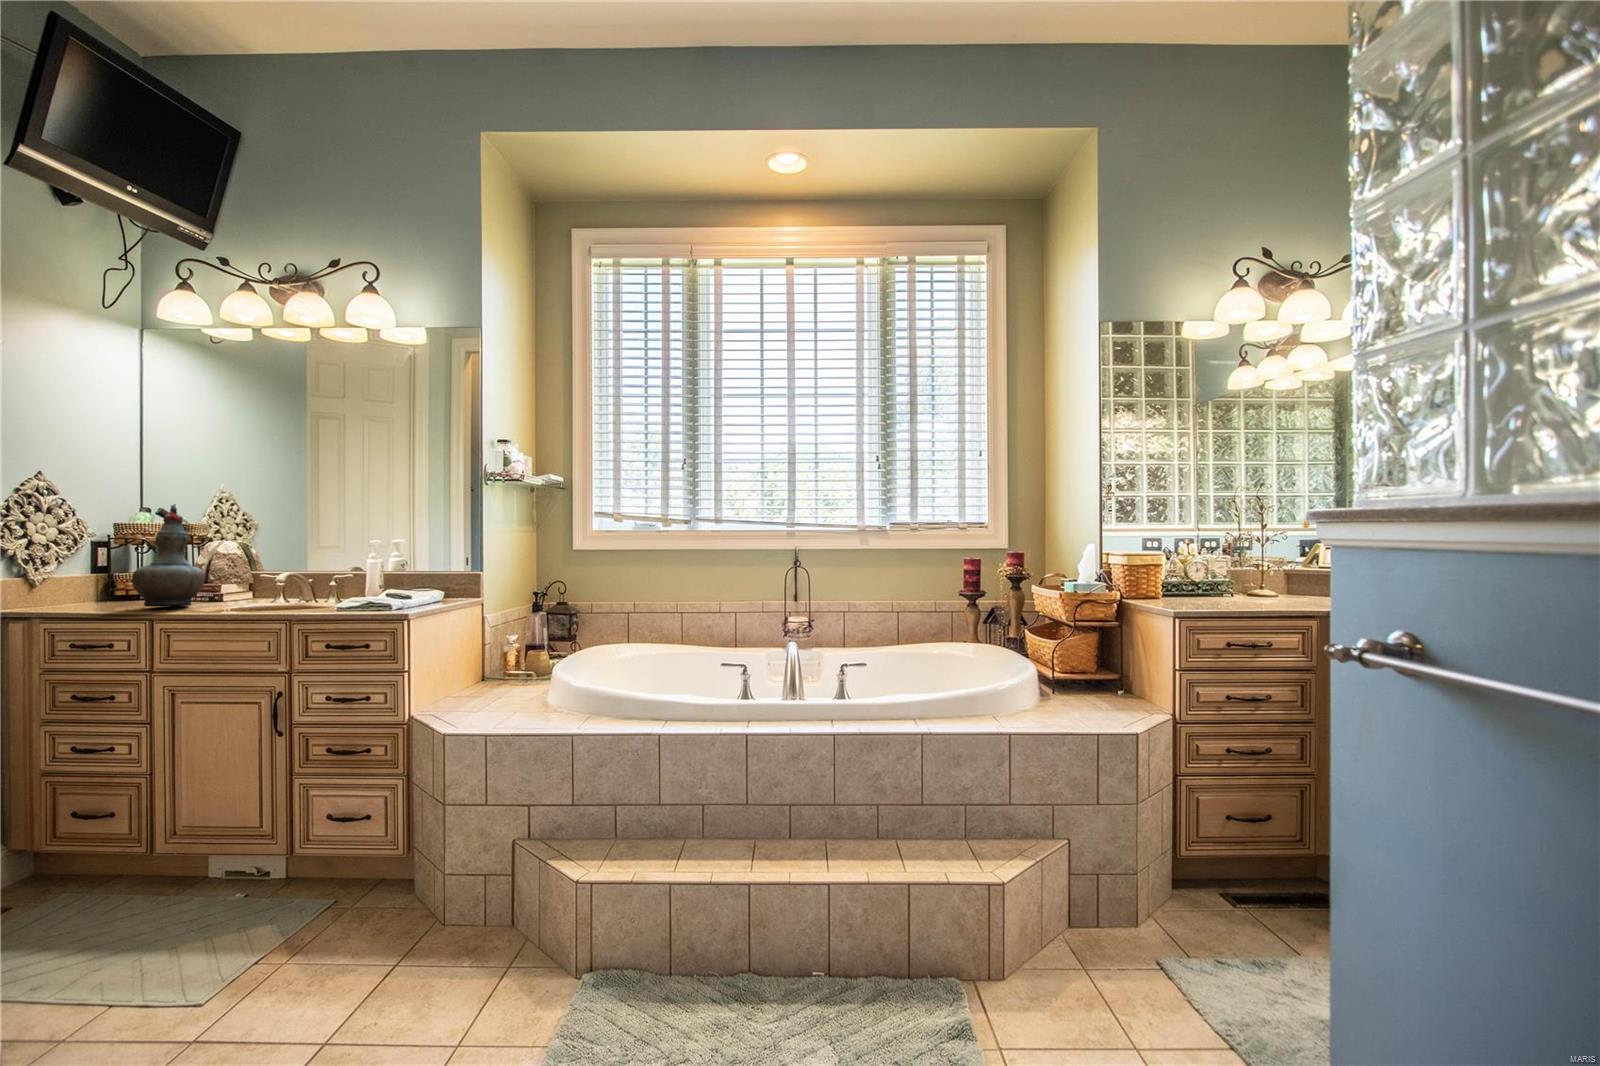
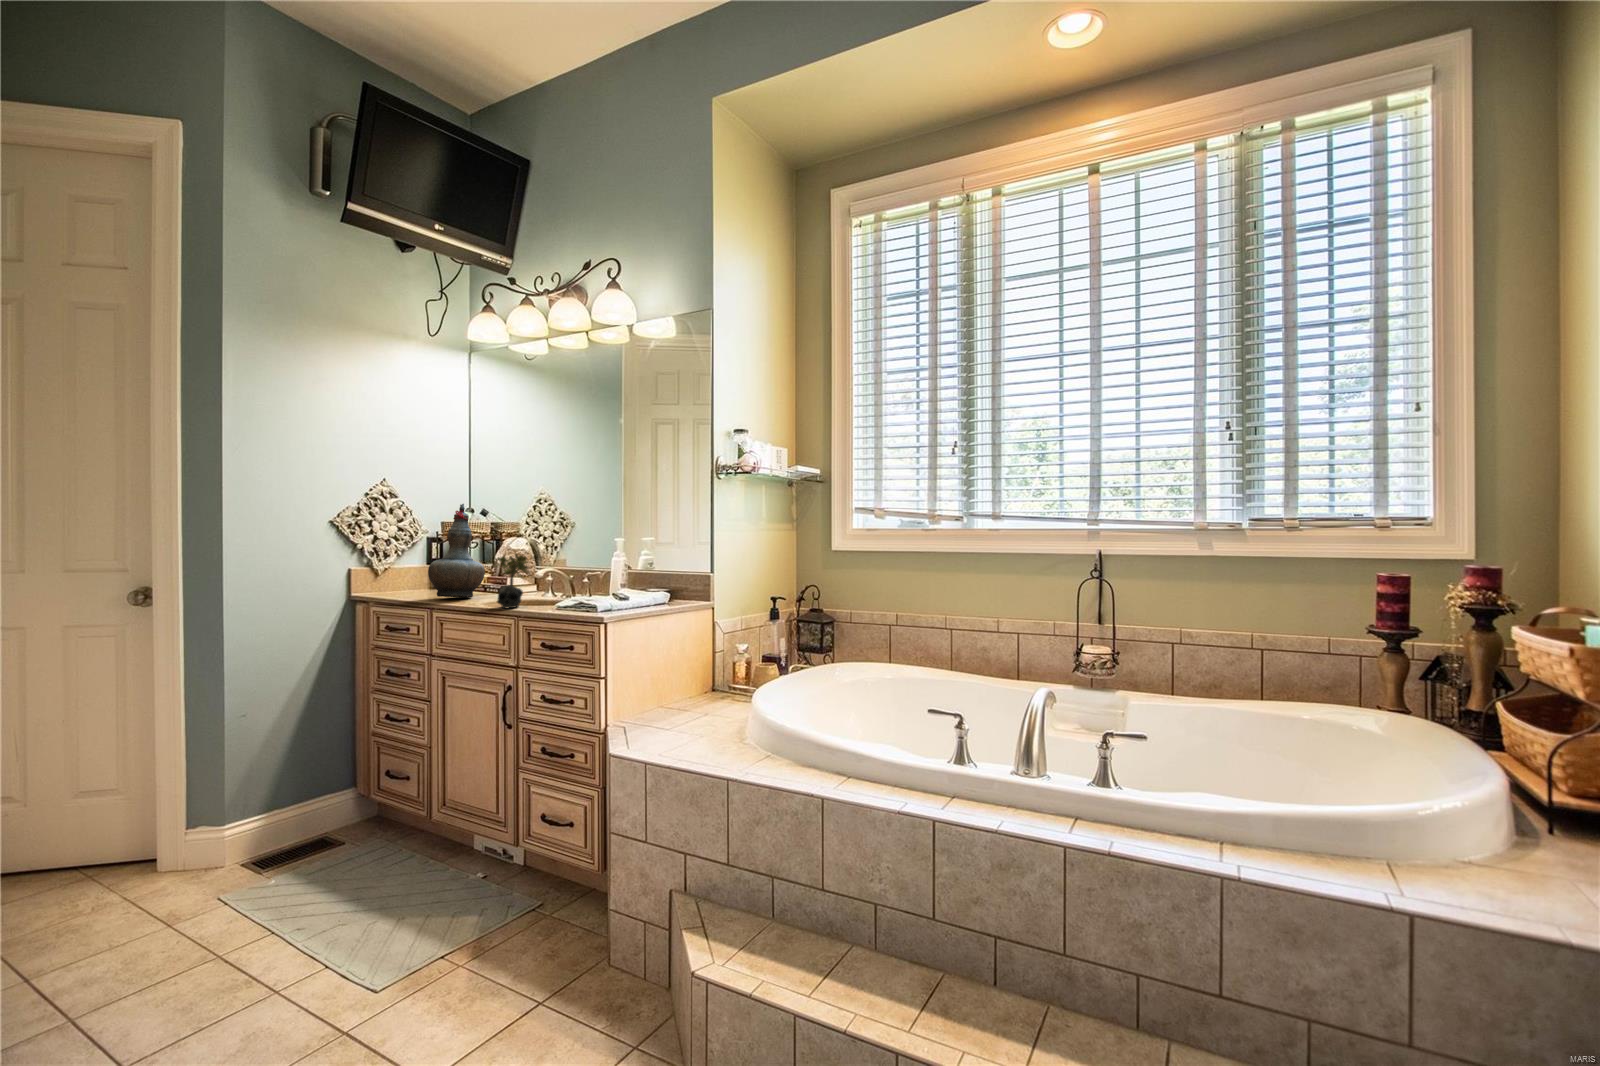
succulent plant: none [246,556,293,613] -> present [495,553,529,608]

